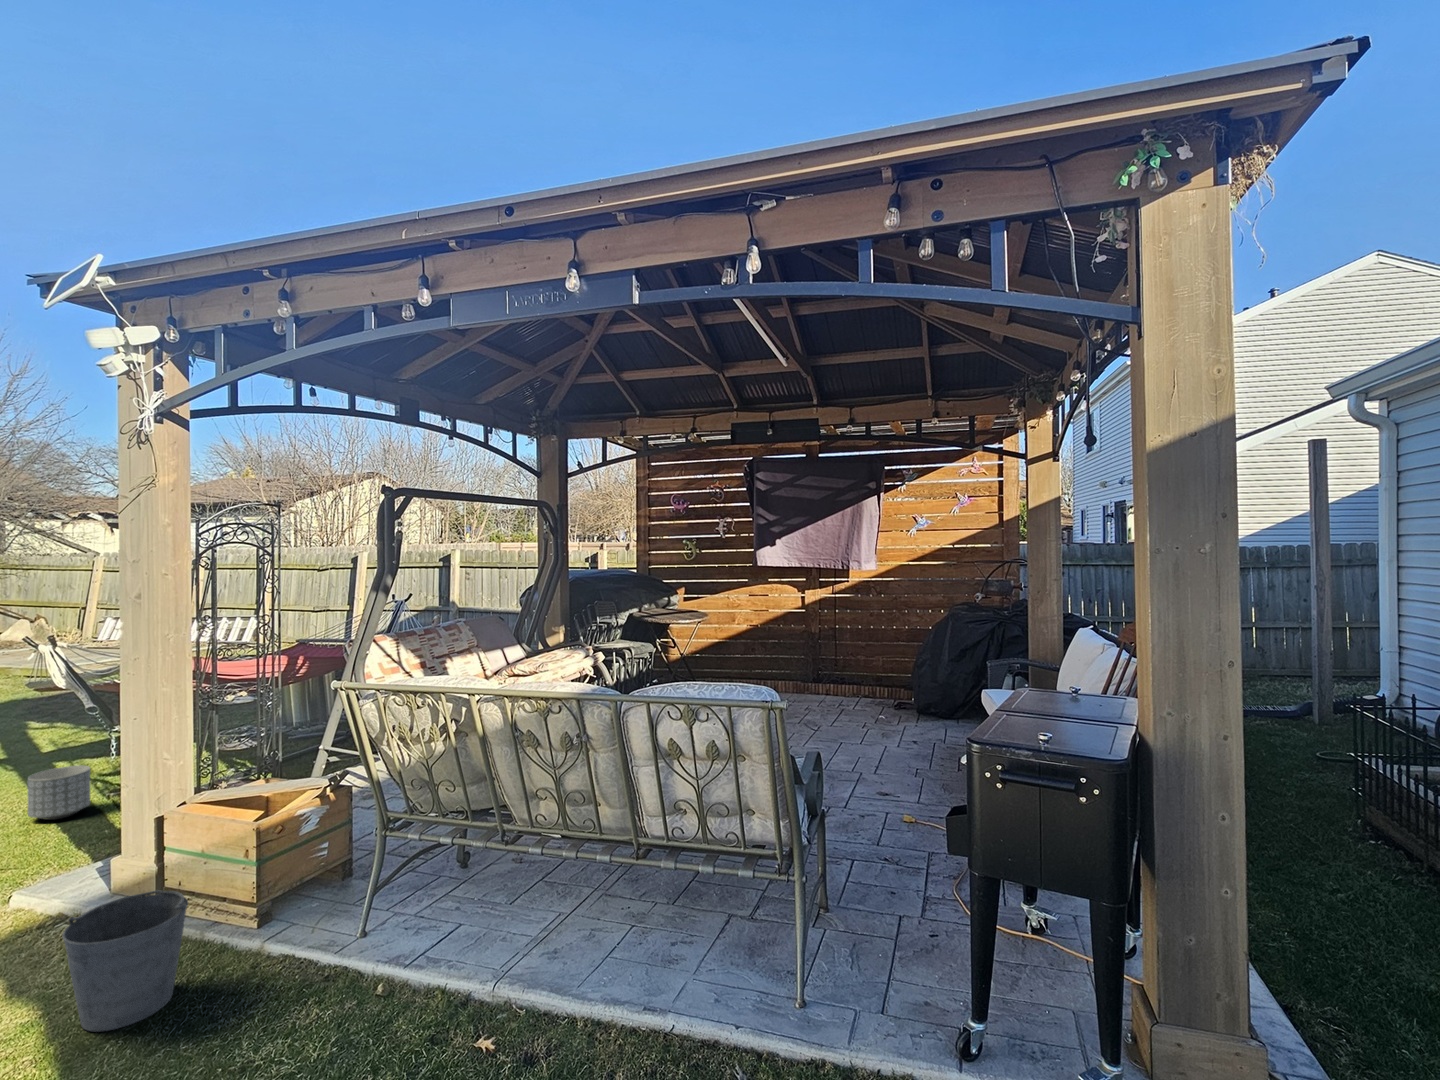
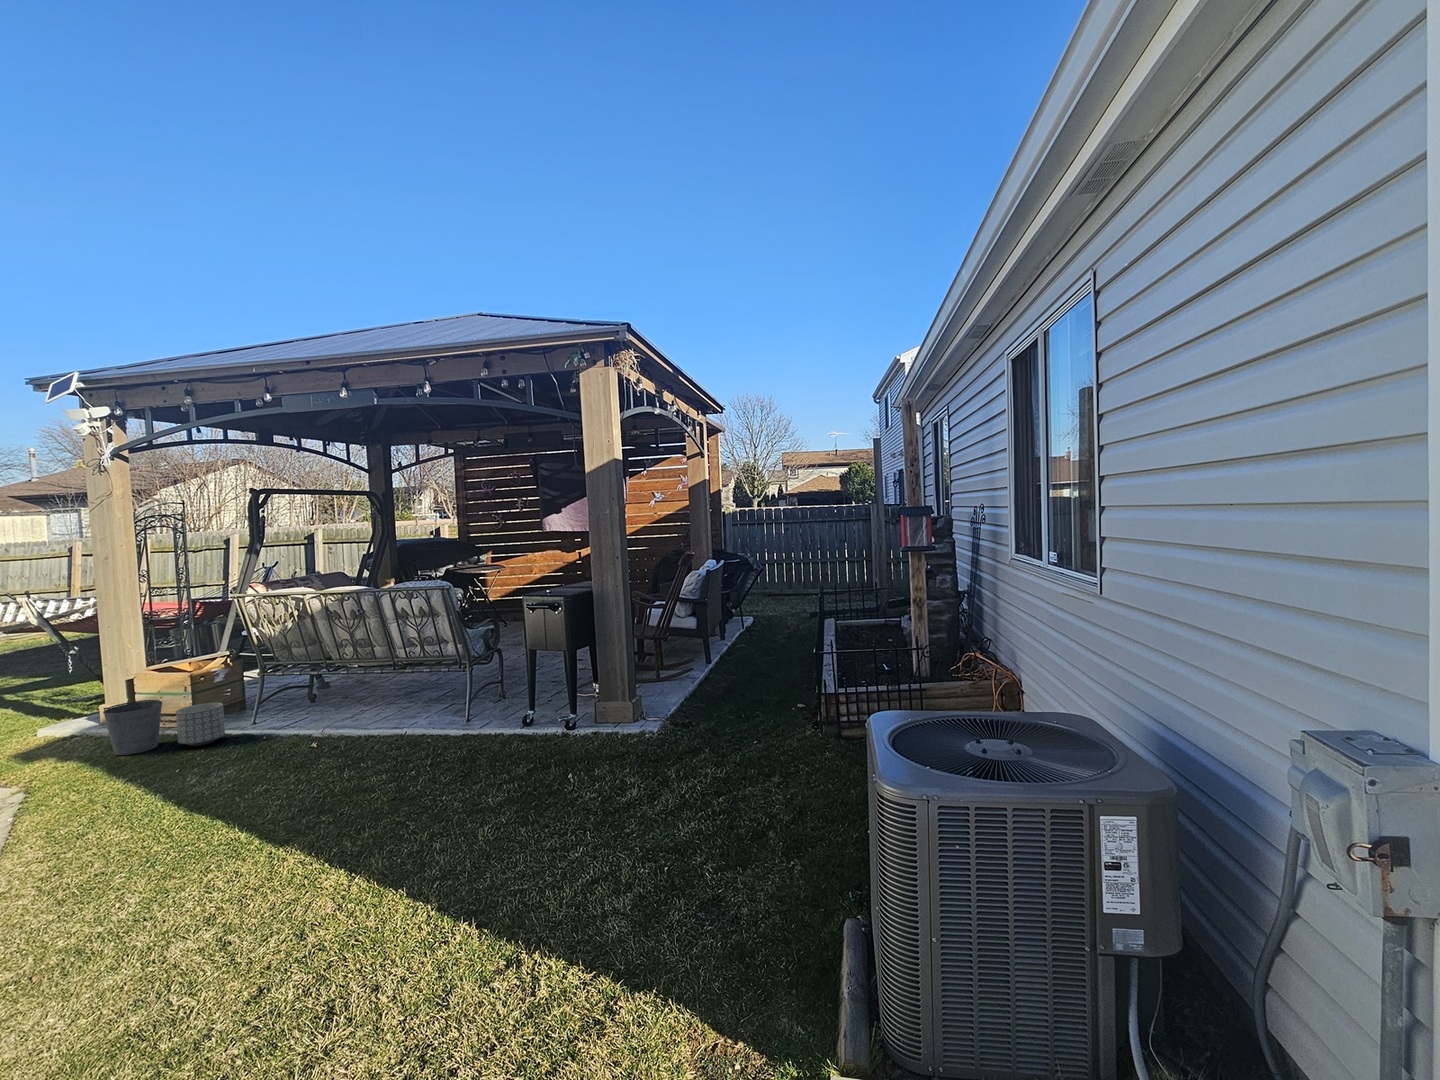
planter: present [28,766,90,820] -> present [176,703,225,746]

